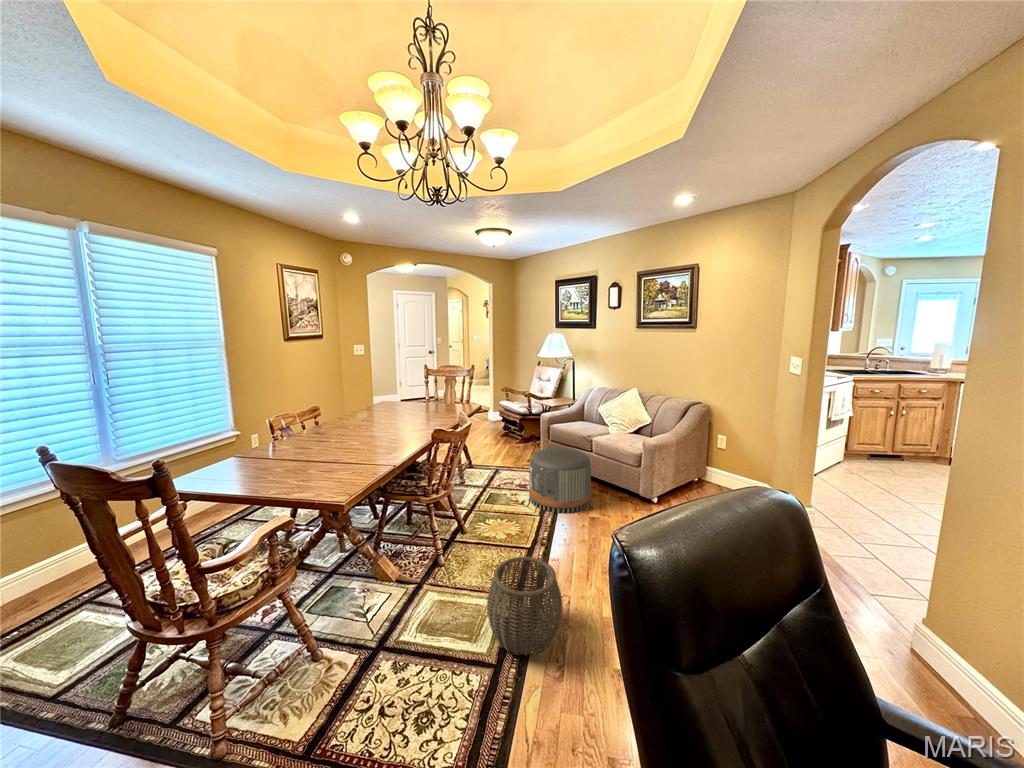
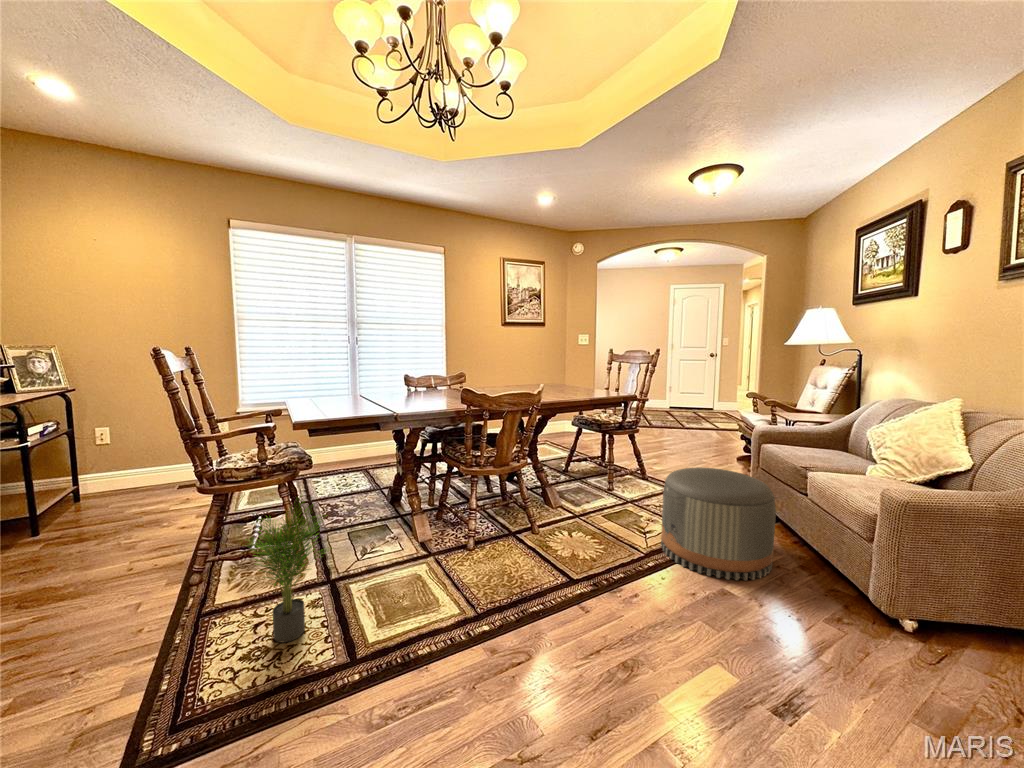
woven basket: present [487,557,563,656] -> none [368,549,476,686]
potted plant: none [362,568,462,707] -> present [253,496,321,642]

